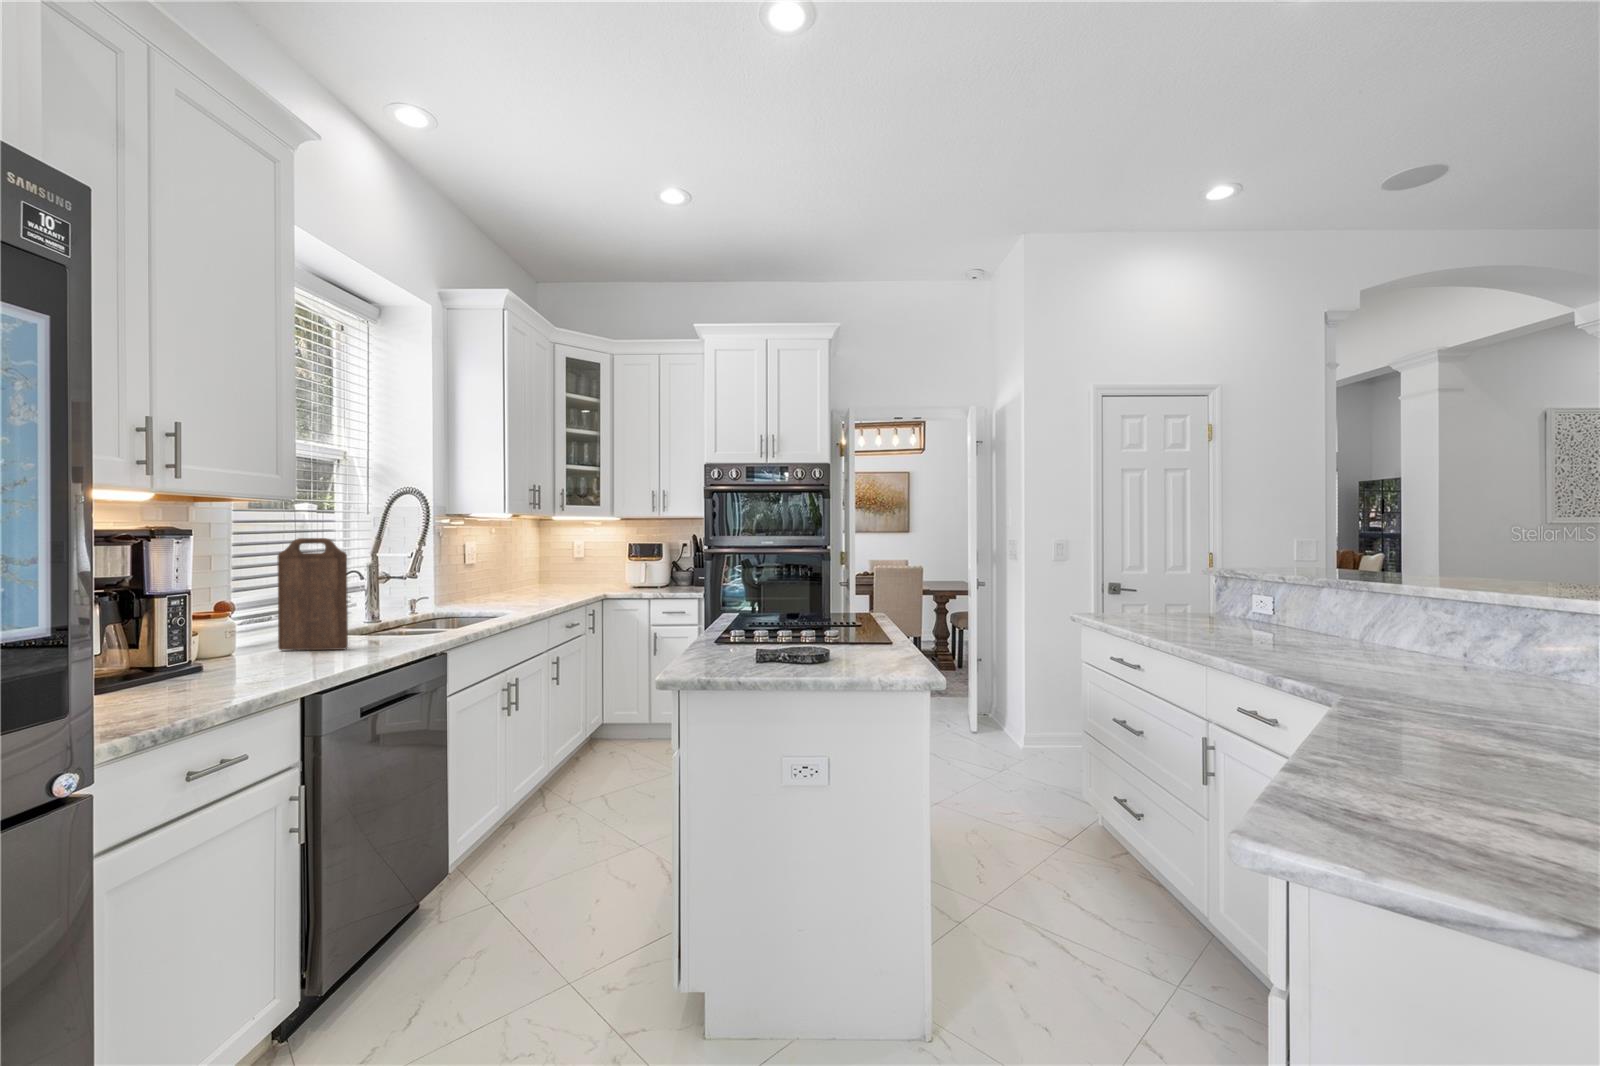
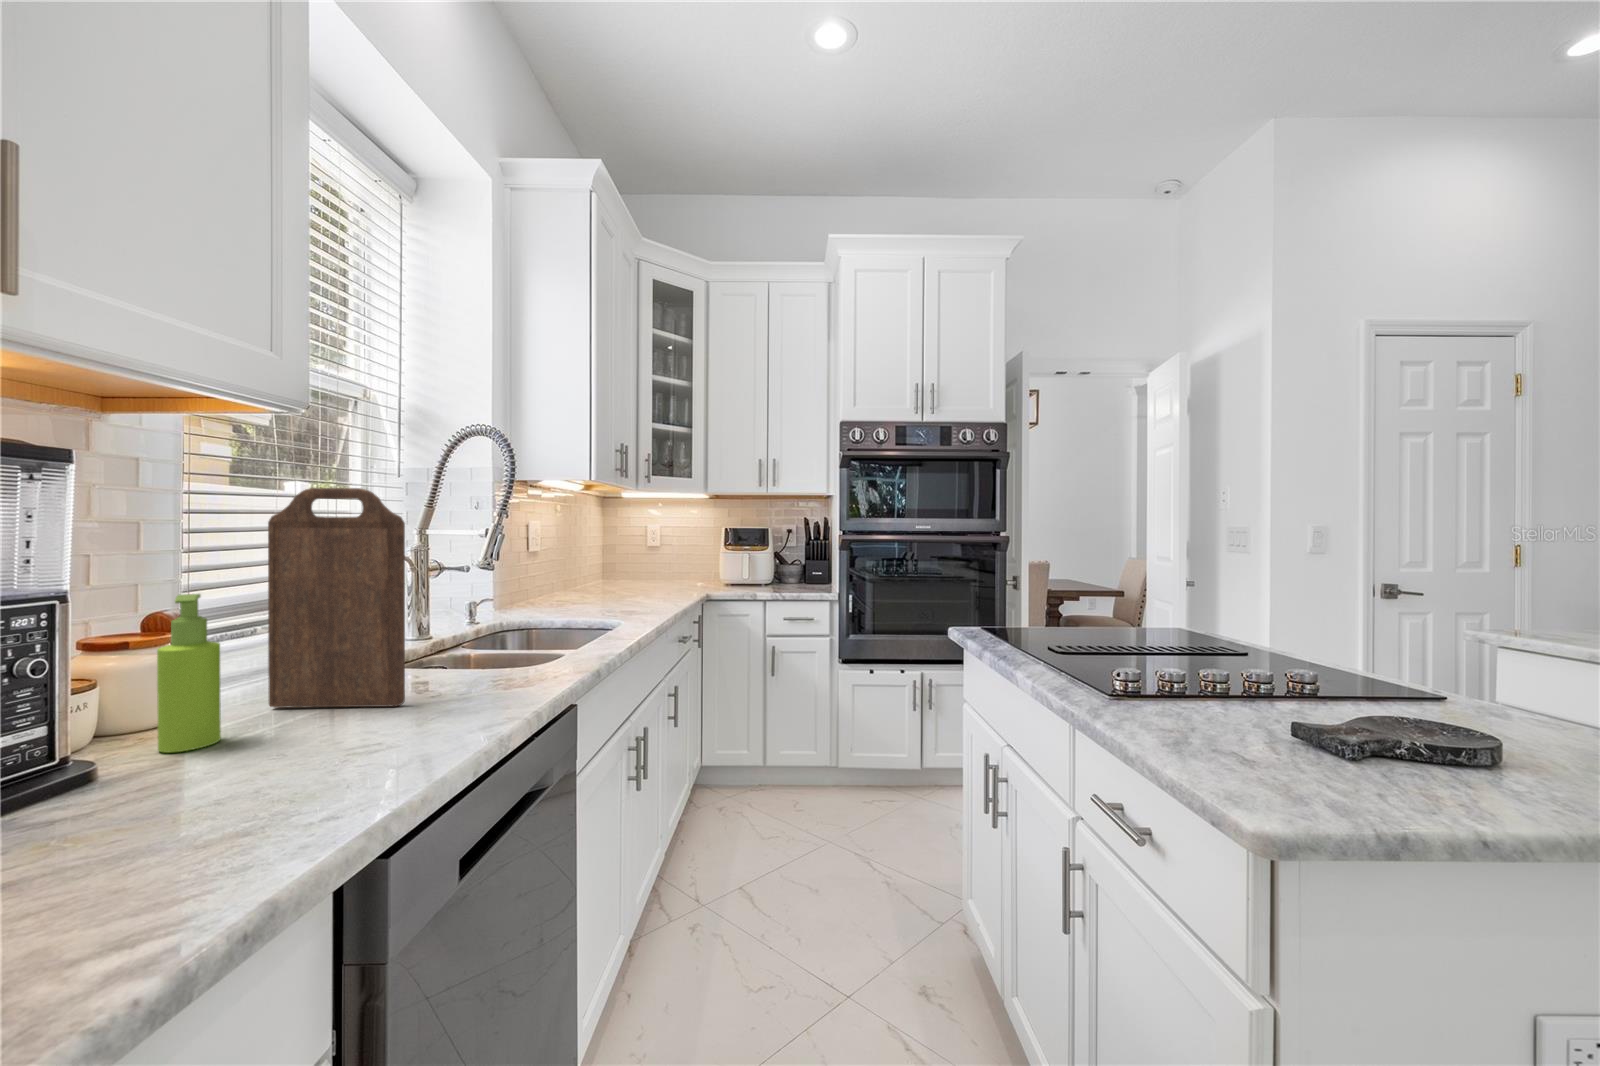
soap dispenser: none [227,592,255,664] -> present [157,594,221,752]

